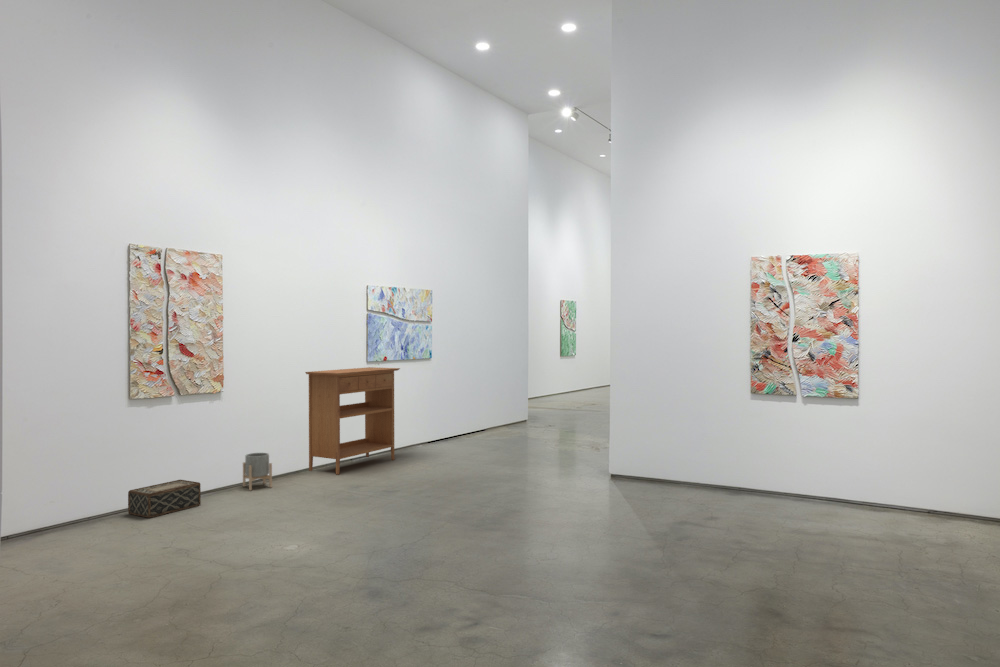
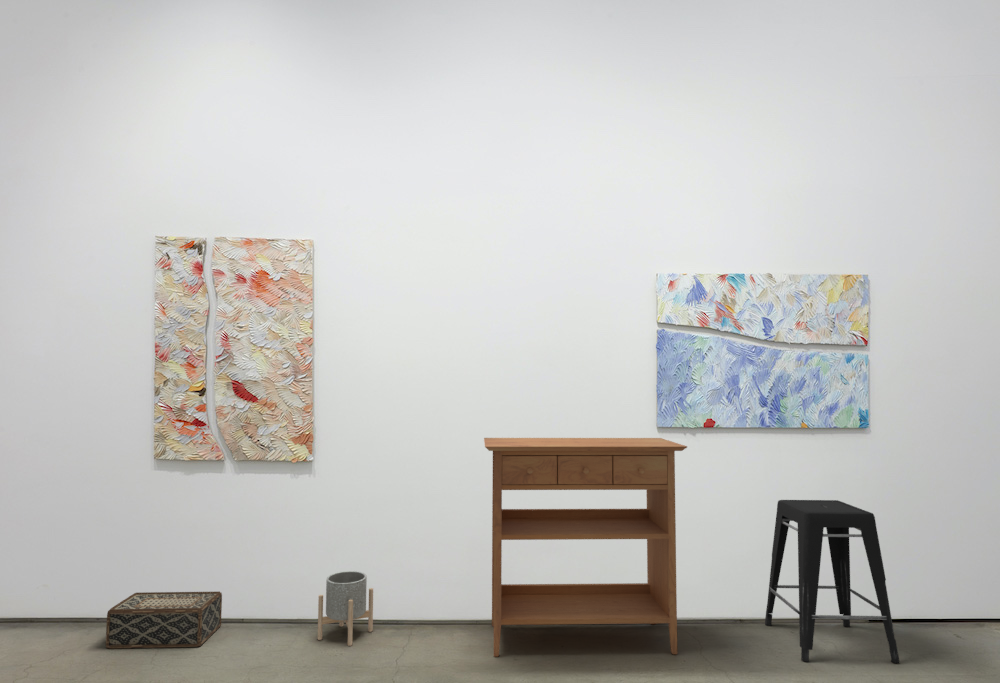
stool: none [402,390,455,453] -> present [765,500,899,663]

